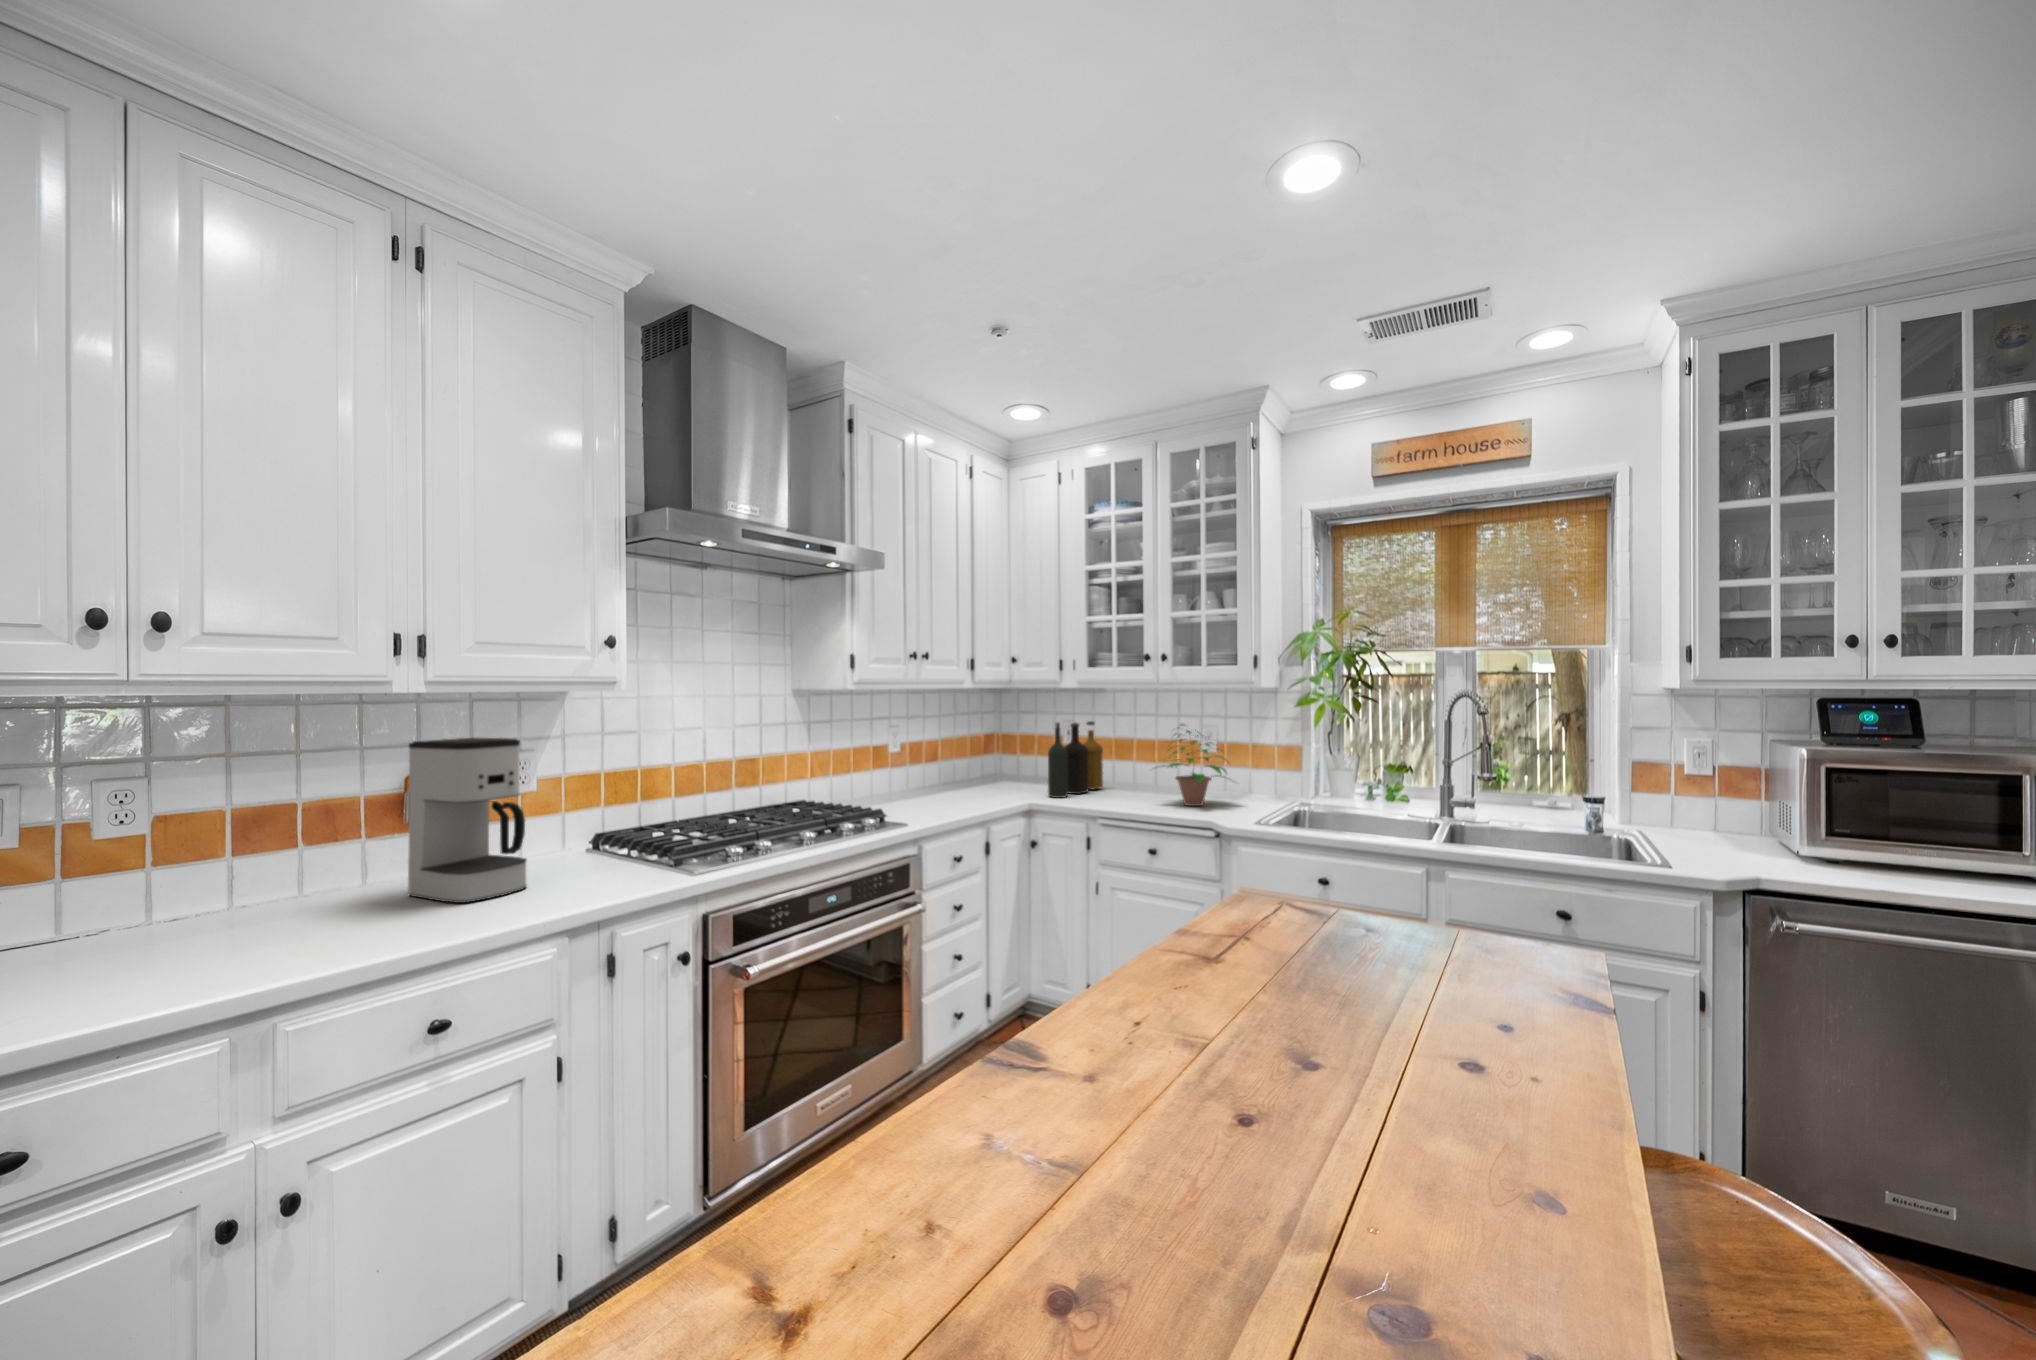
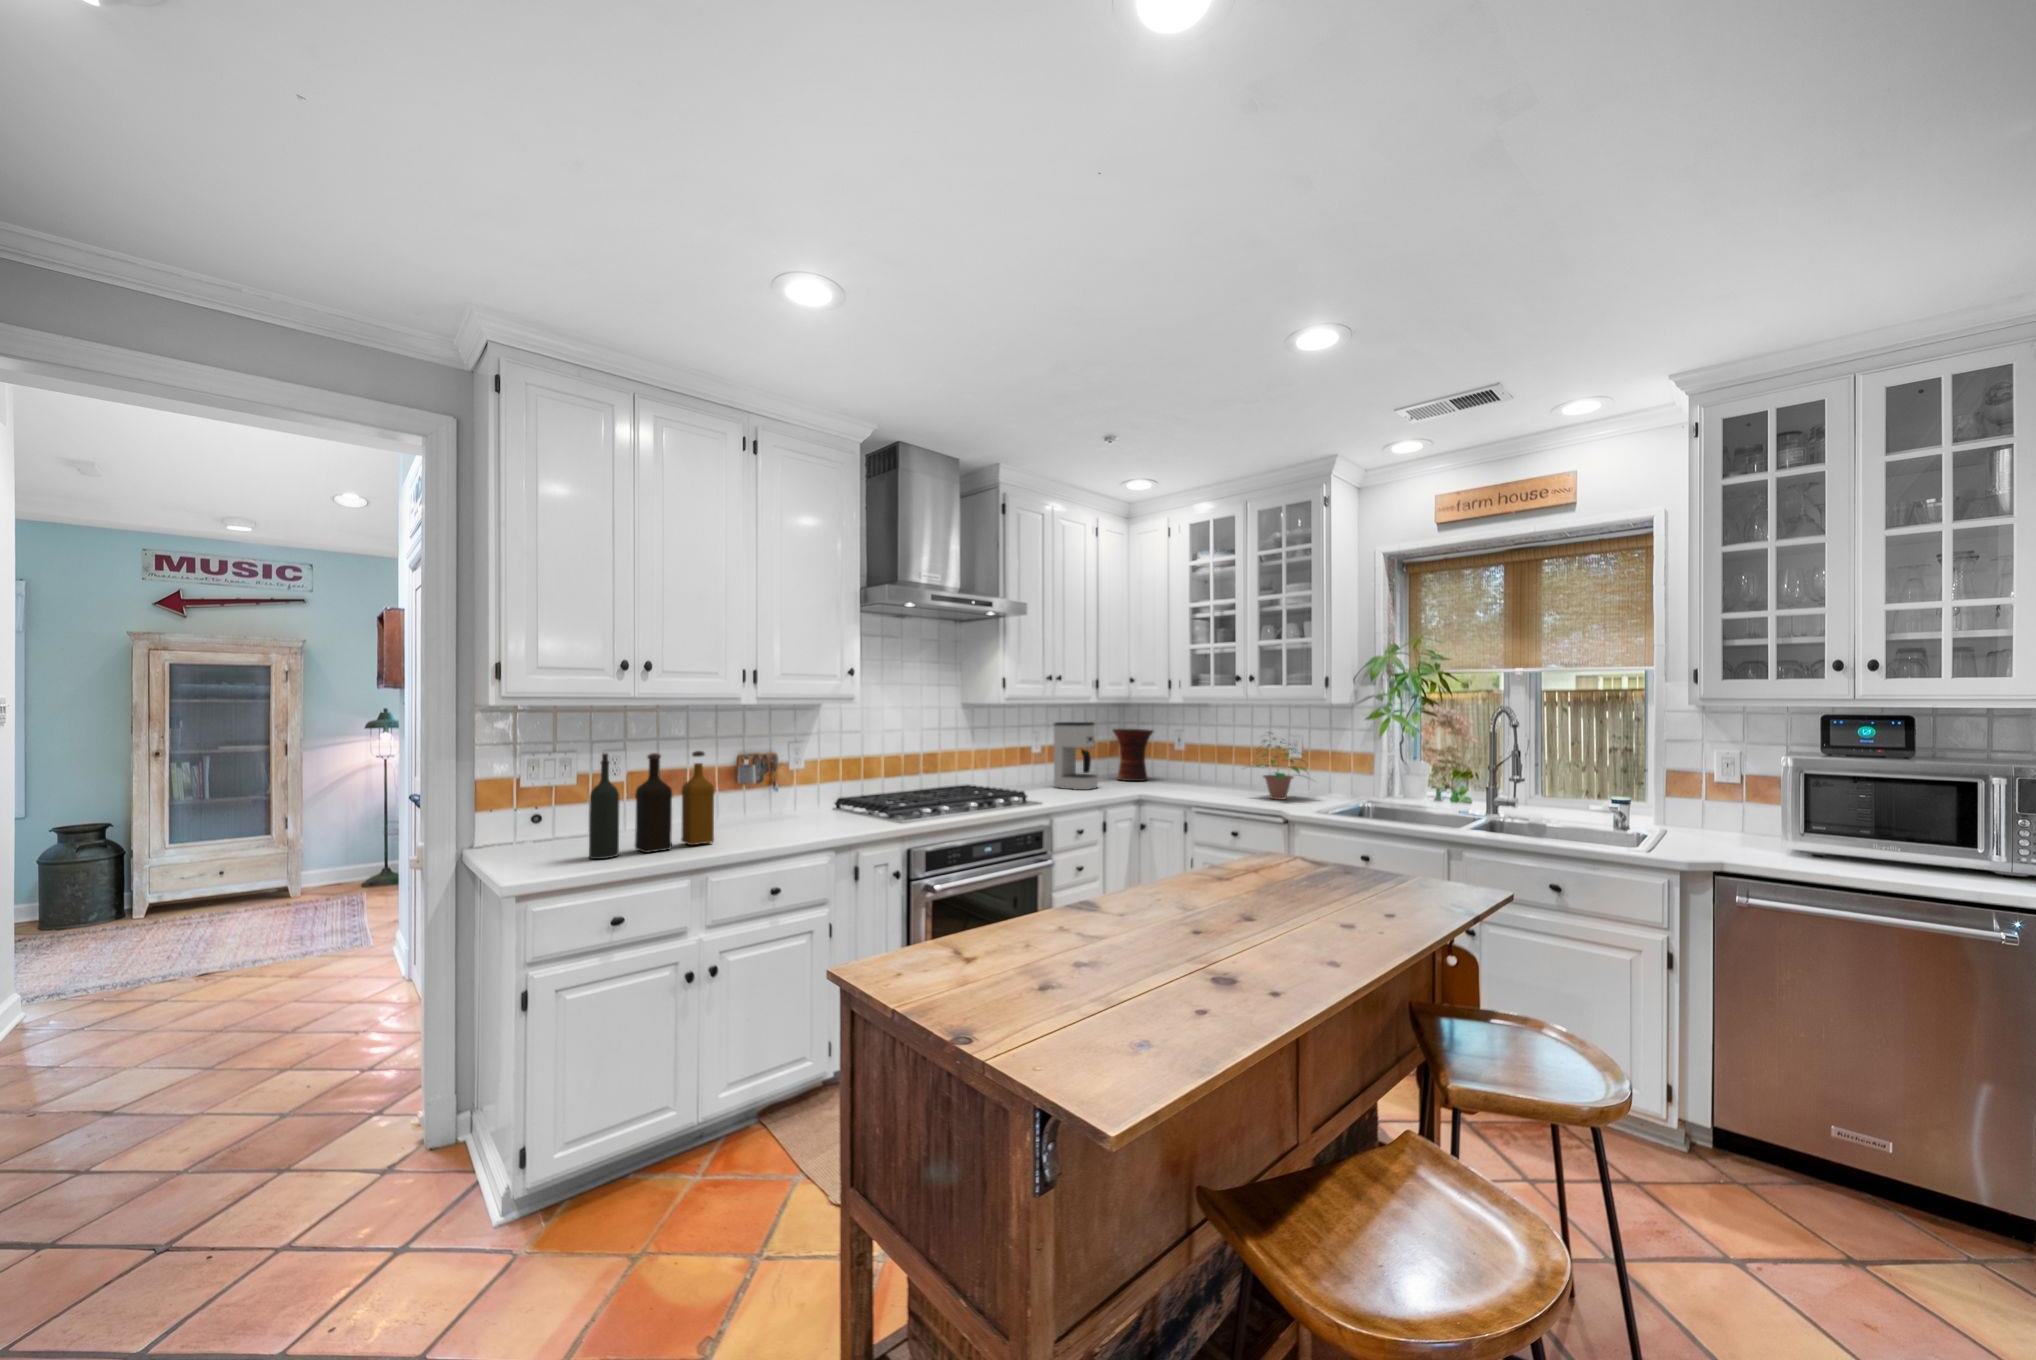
vase: none [985,721,1036,785] -> present [1113,729,1153,781]
bottle: present [1048,721,1103,798] -> present [589,751,715,859]
coffee maker: present [408,738,527,903] -> present [1054,722,1098,790]

